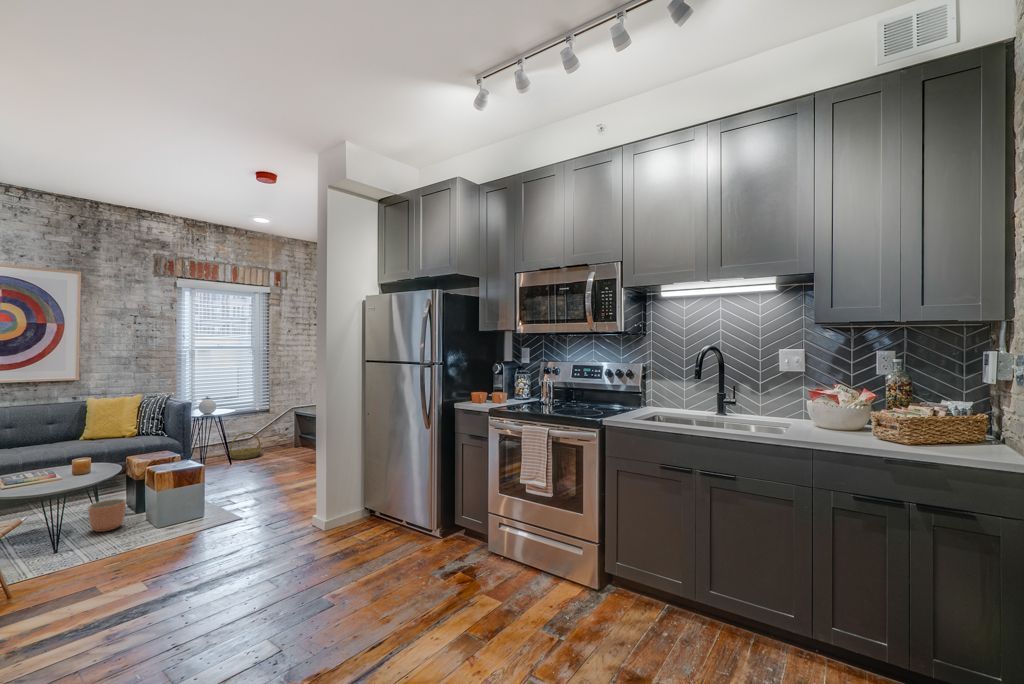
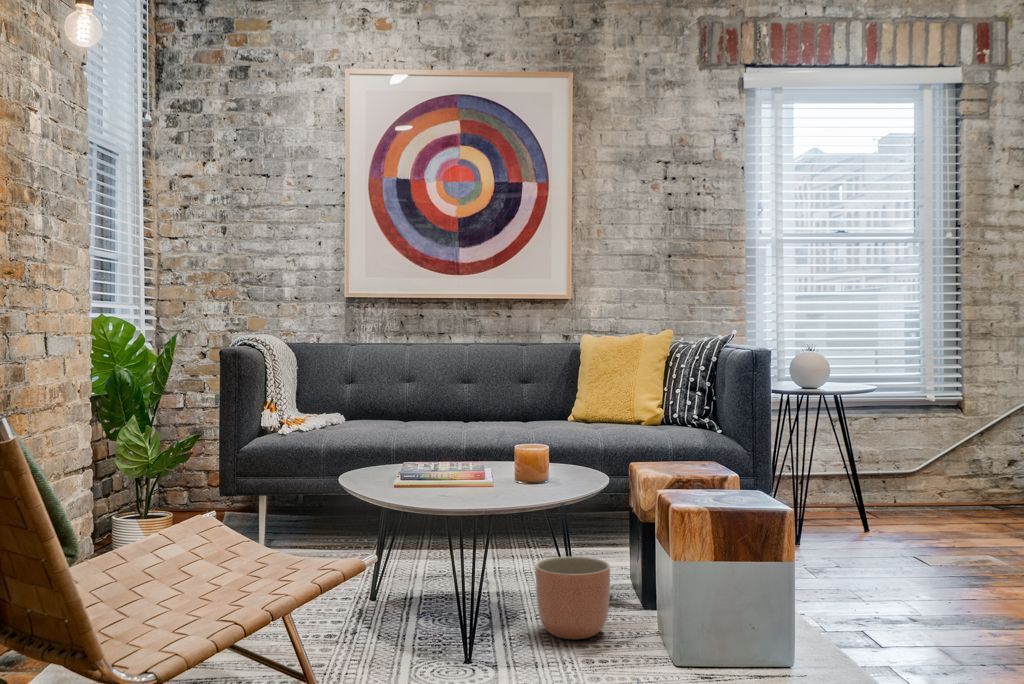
basket: present [229,432,262,460] -> none [860,455,944,526]

